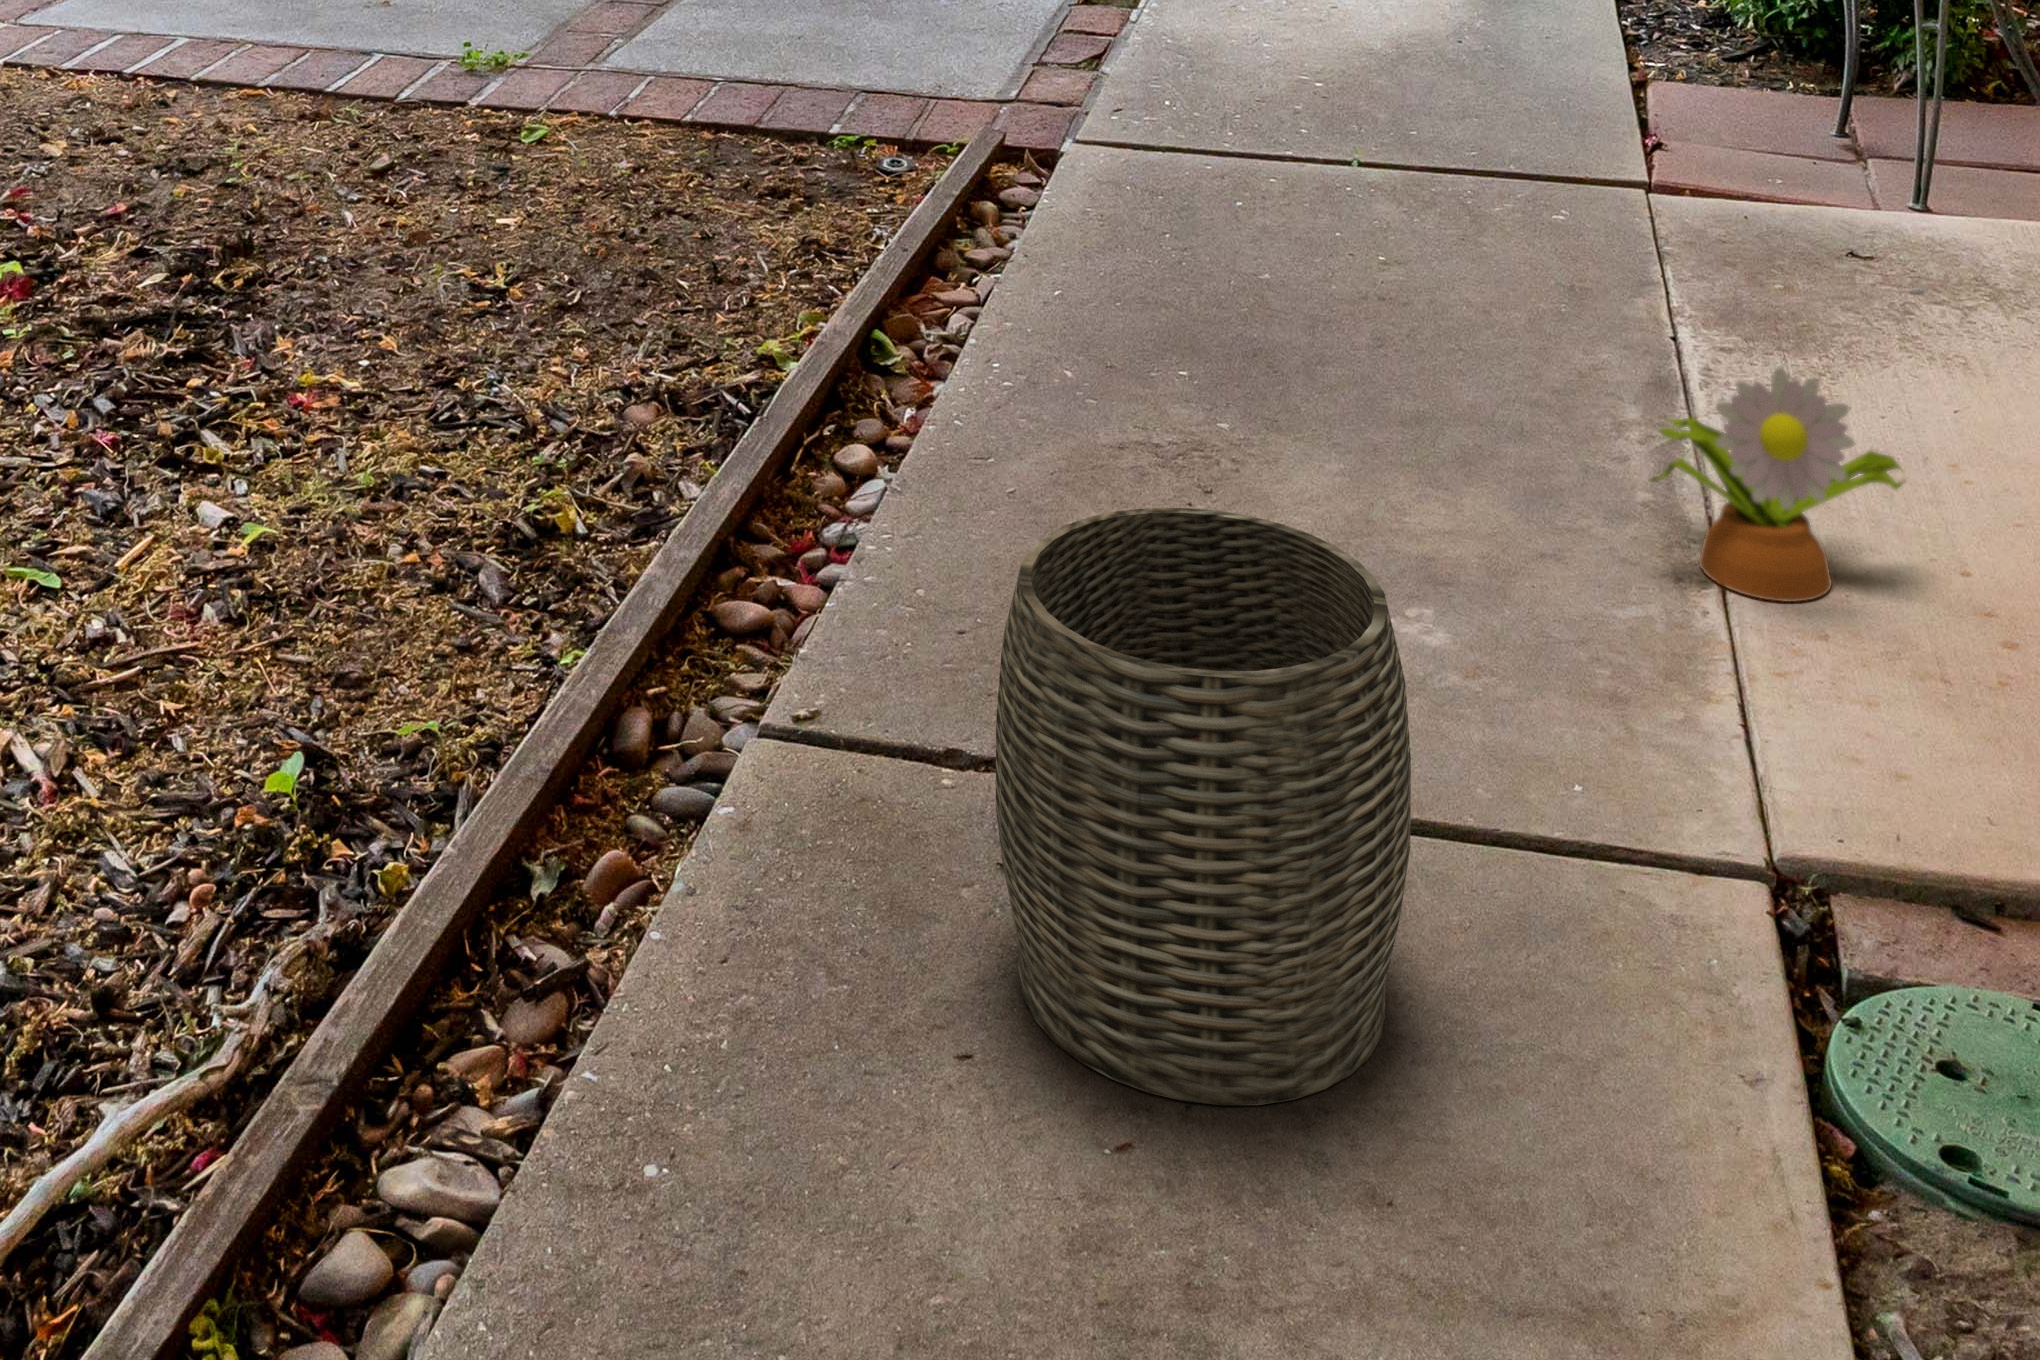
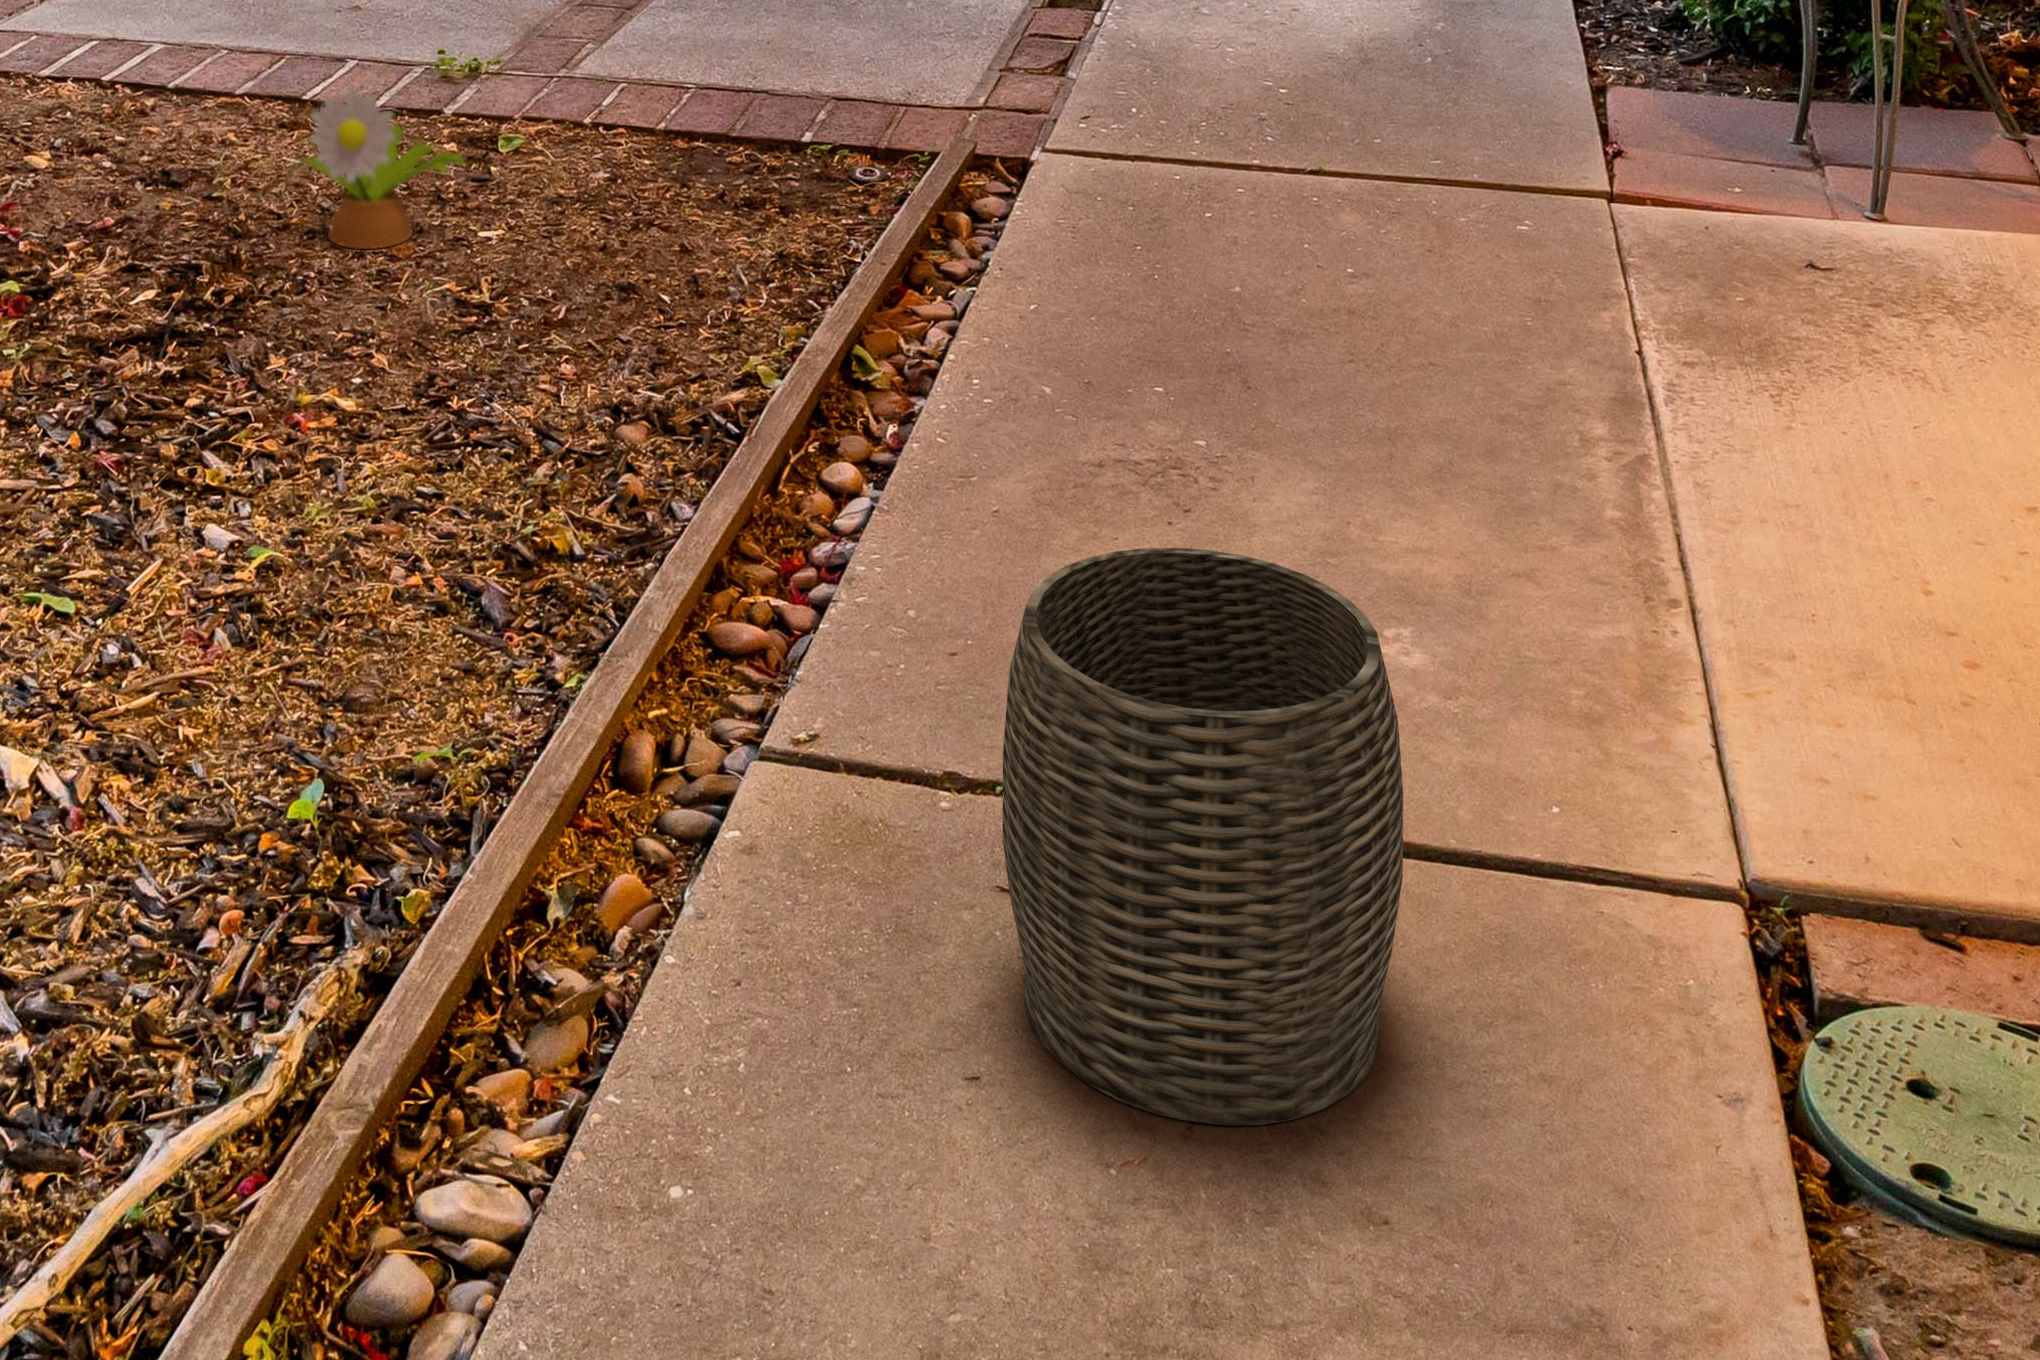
decorative plant: present [1651,367,1903,602] -> present [289,88,465,249]

